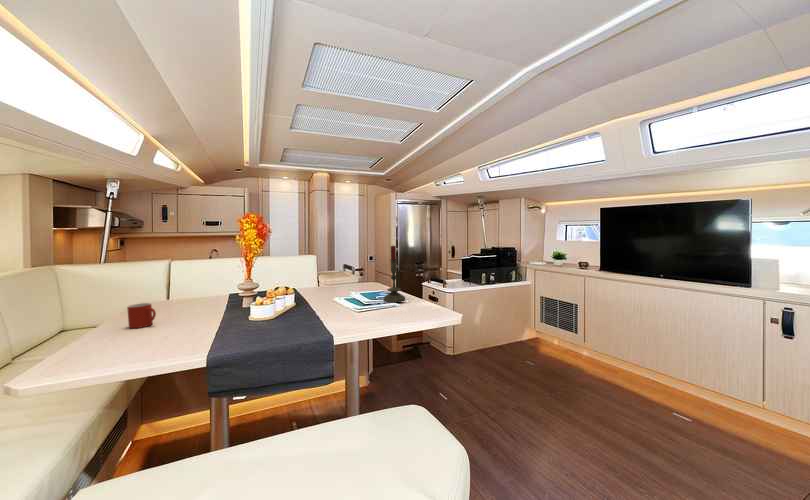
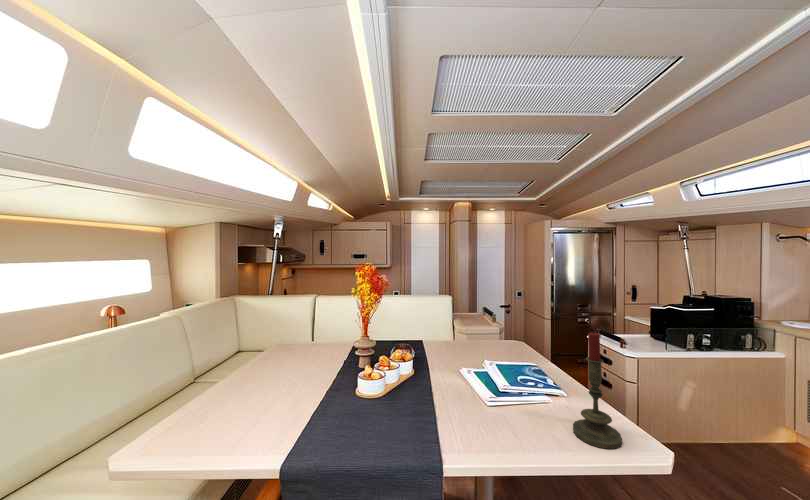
mug: present [127,303,156,328] -> none [204,397,234,438]

